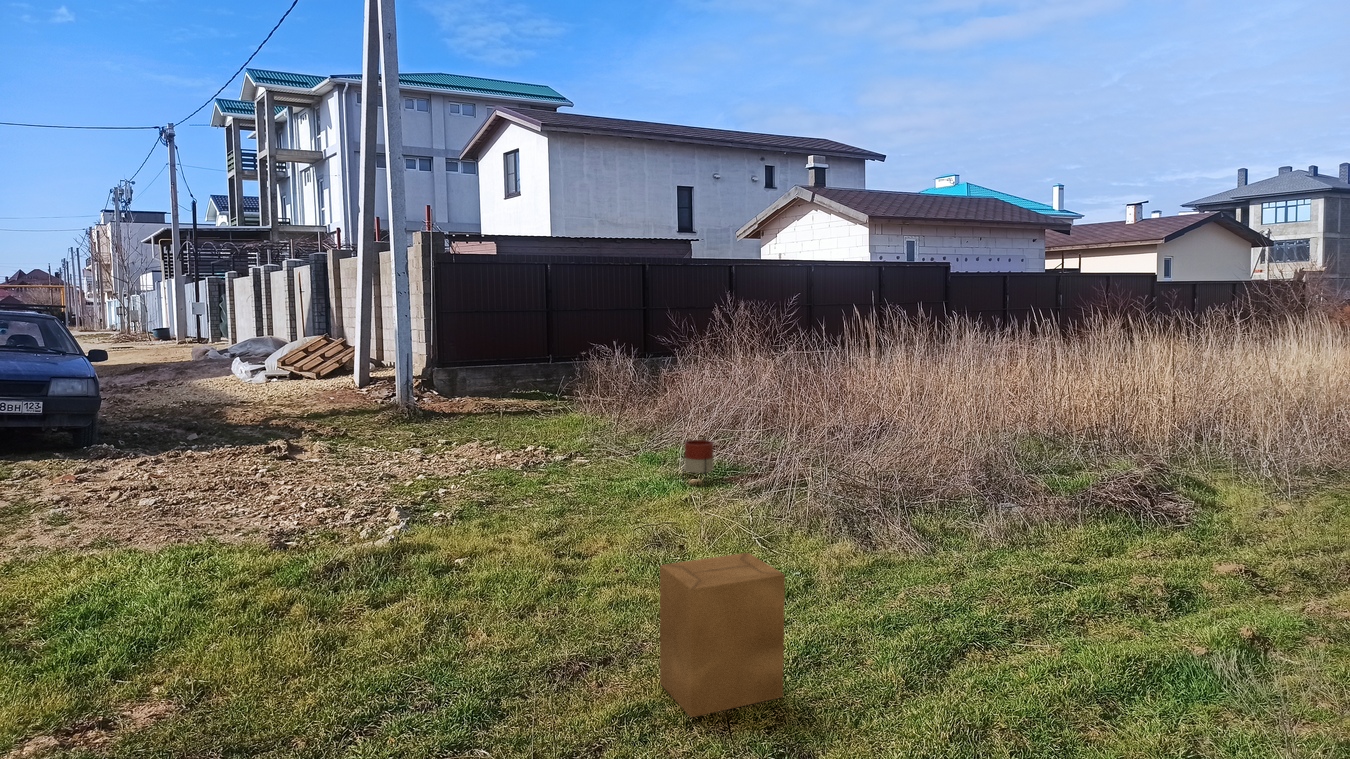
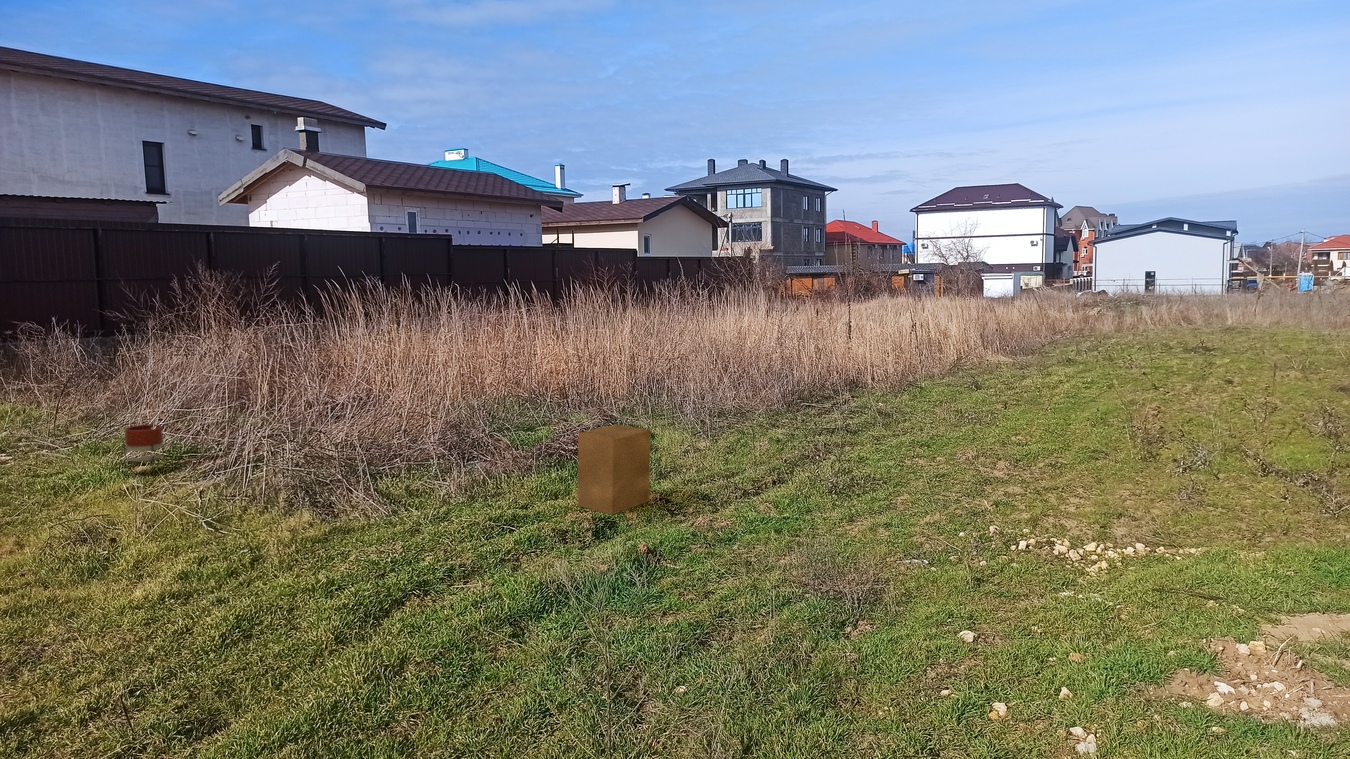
cardboard box: present [660,553,785,717] -> present [578,424,651,514]

